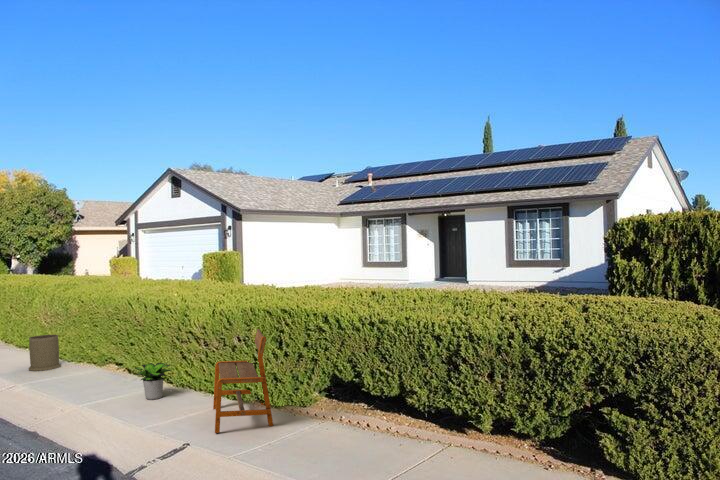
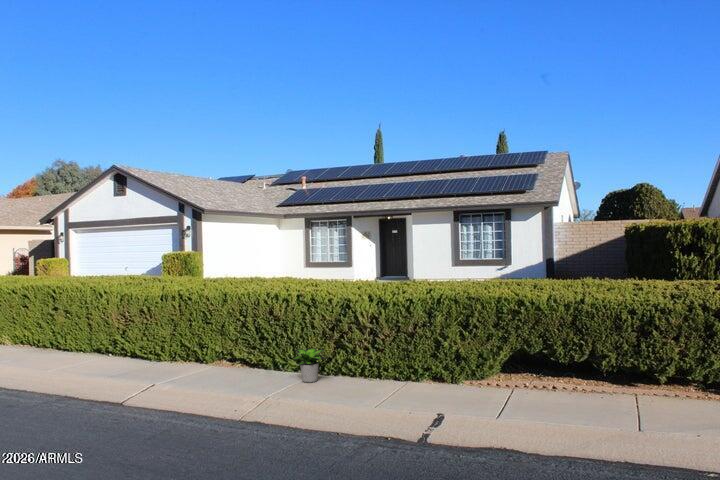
bench: present [213,329,273,433] -> none [388,309,474,403]
trash can: present [29,335,61,371] -> none [109,329,142,366]

